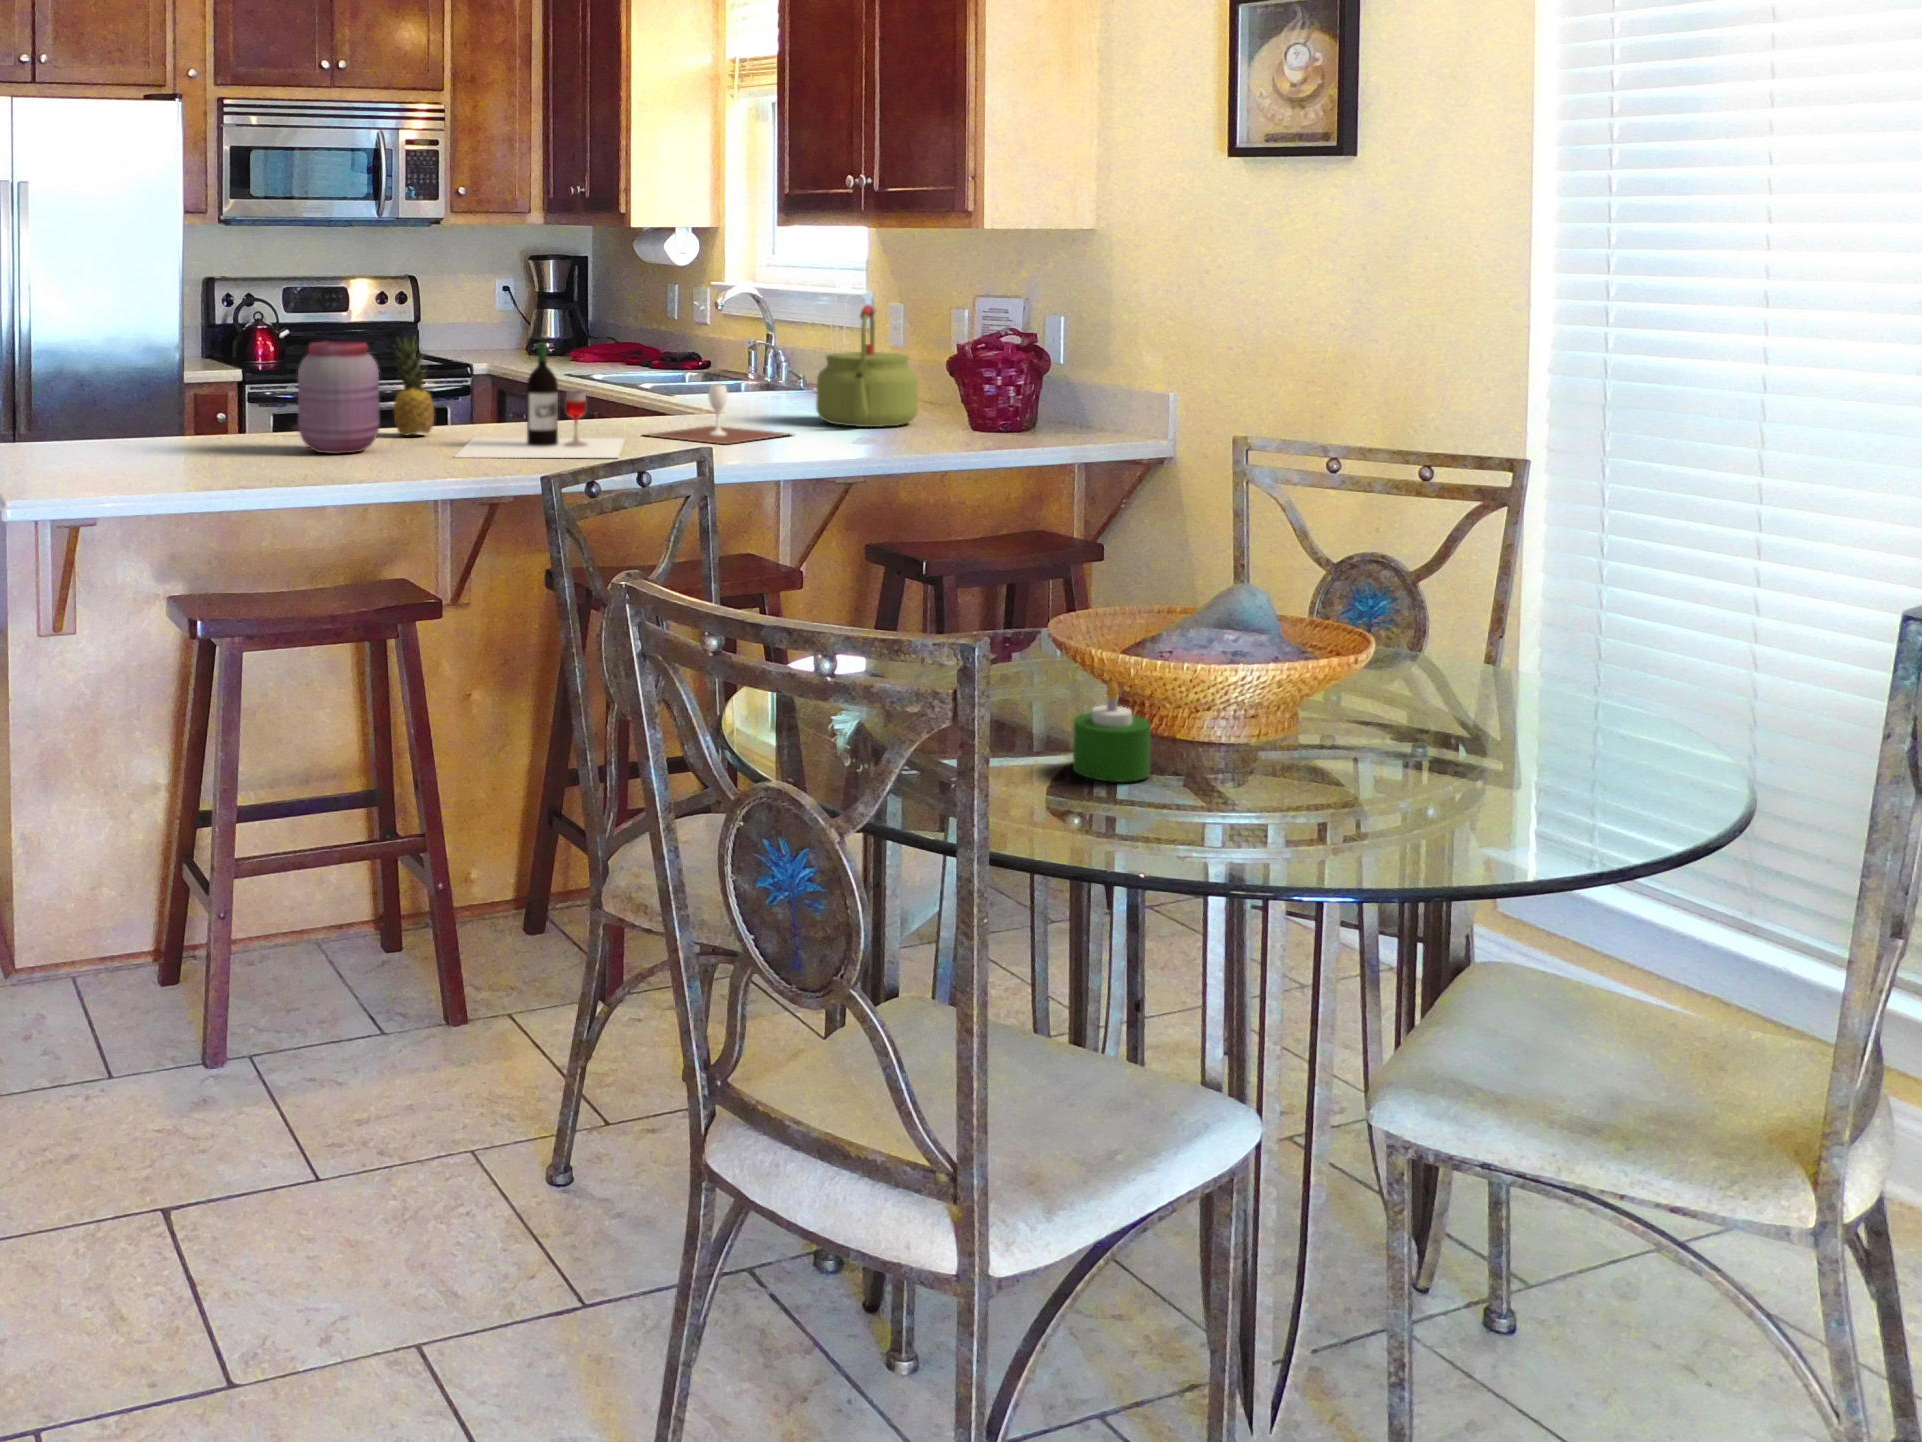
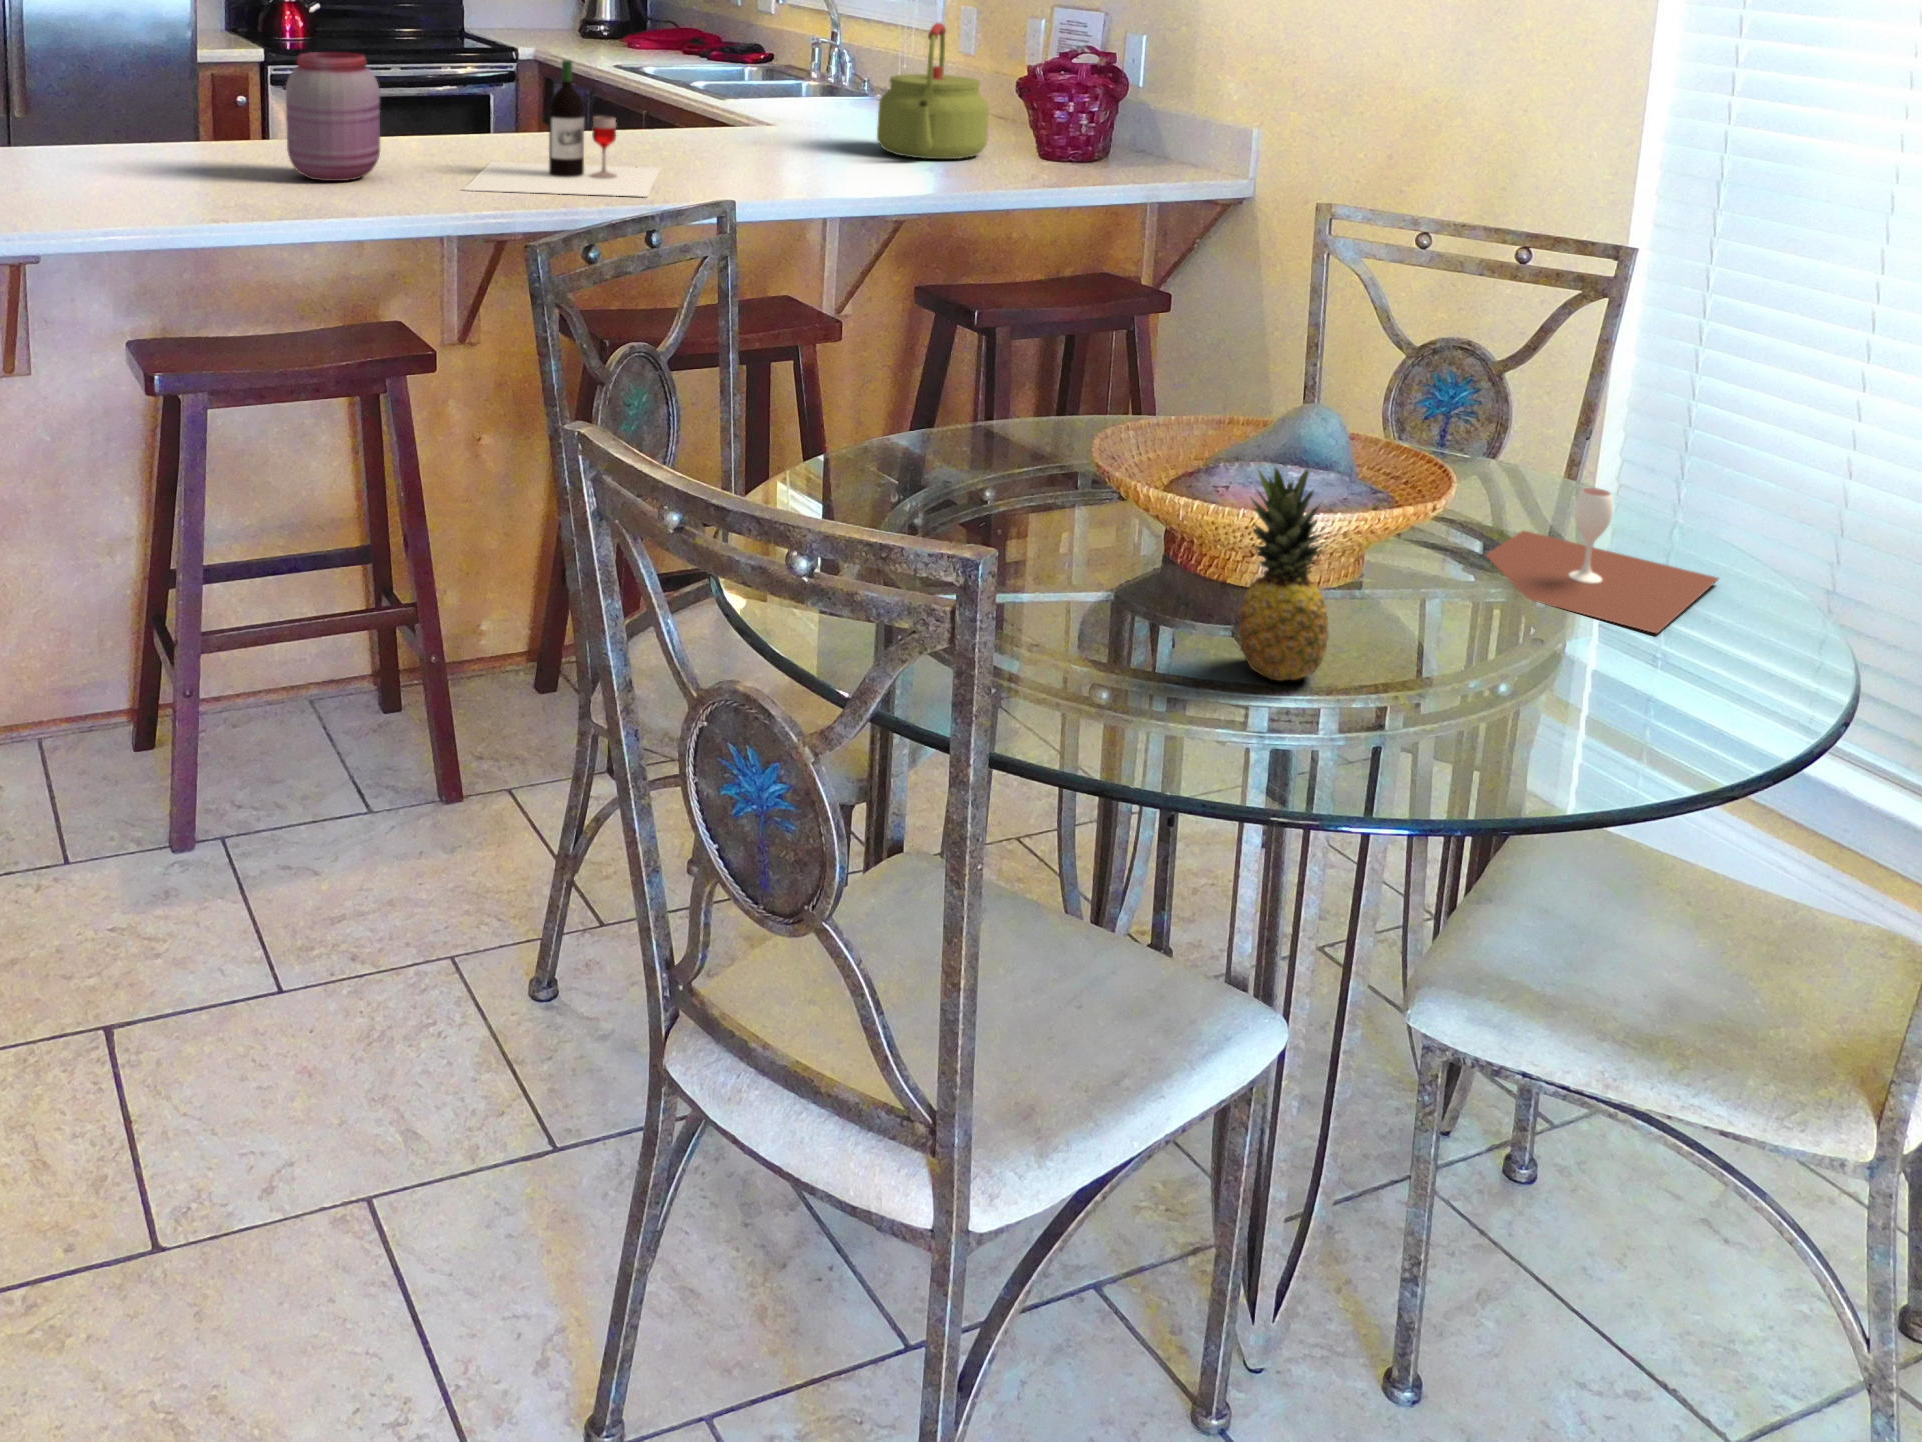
fruit: present [394,339,434,436] -> present [1239,468,1328,680]
wine glass: present [648,384,789,444] -> present [1487,488,1719,634]
candle: present [1073,682,1151,782] -> none [1109,525,1198,638]

